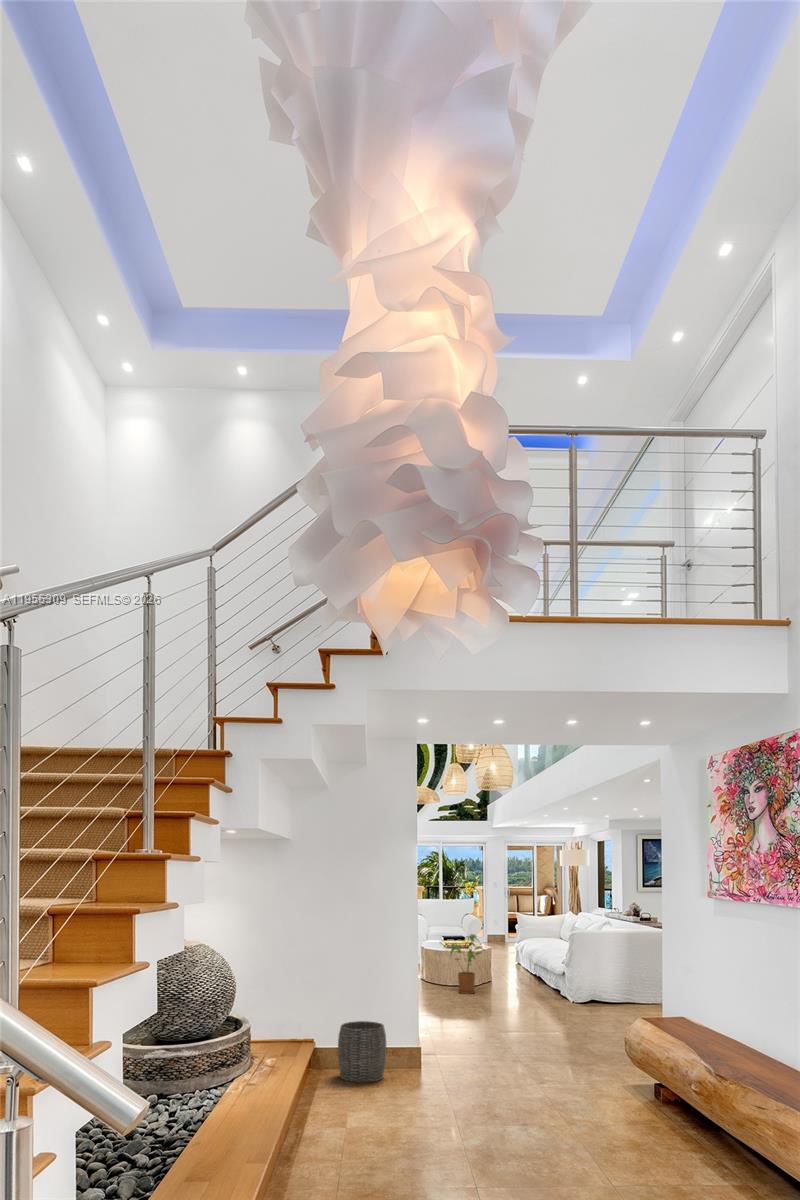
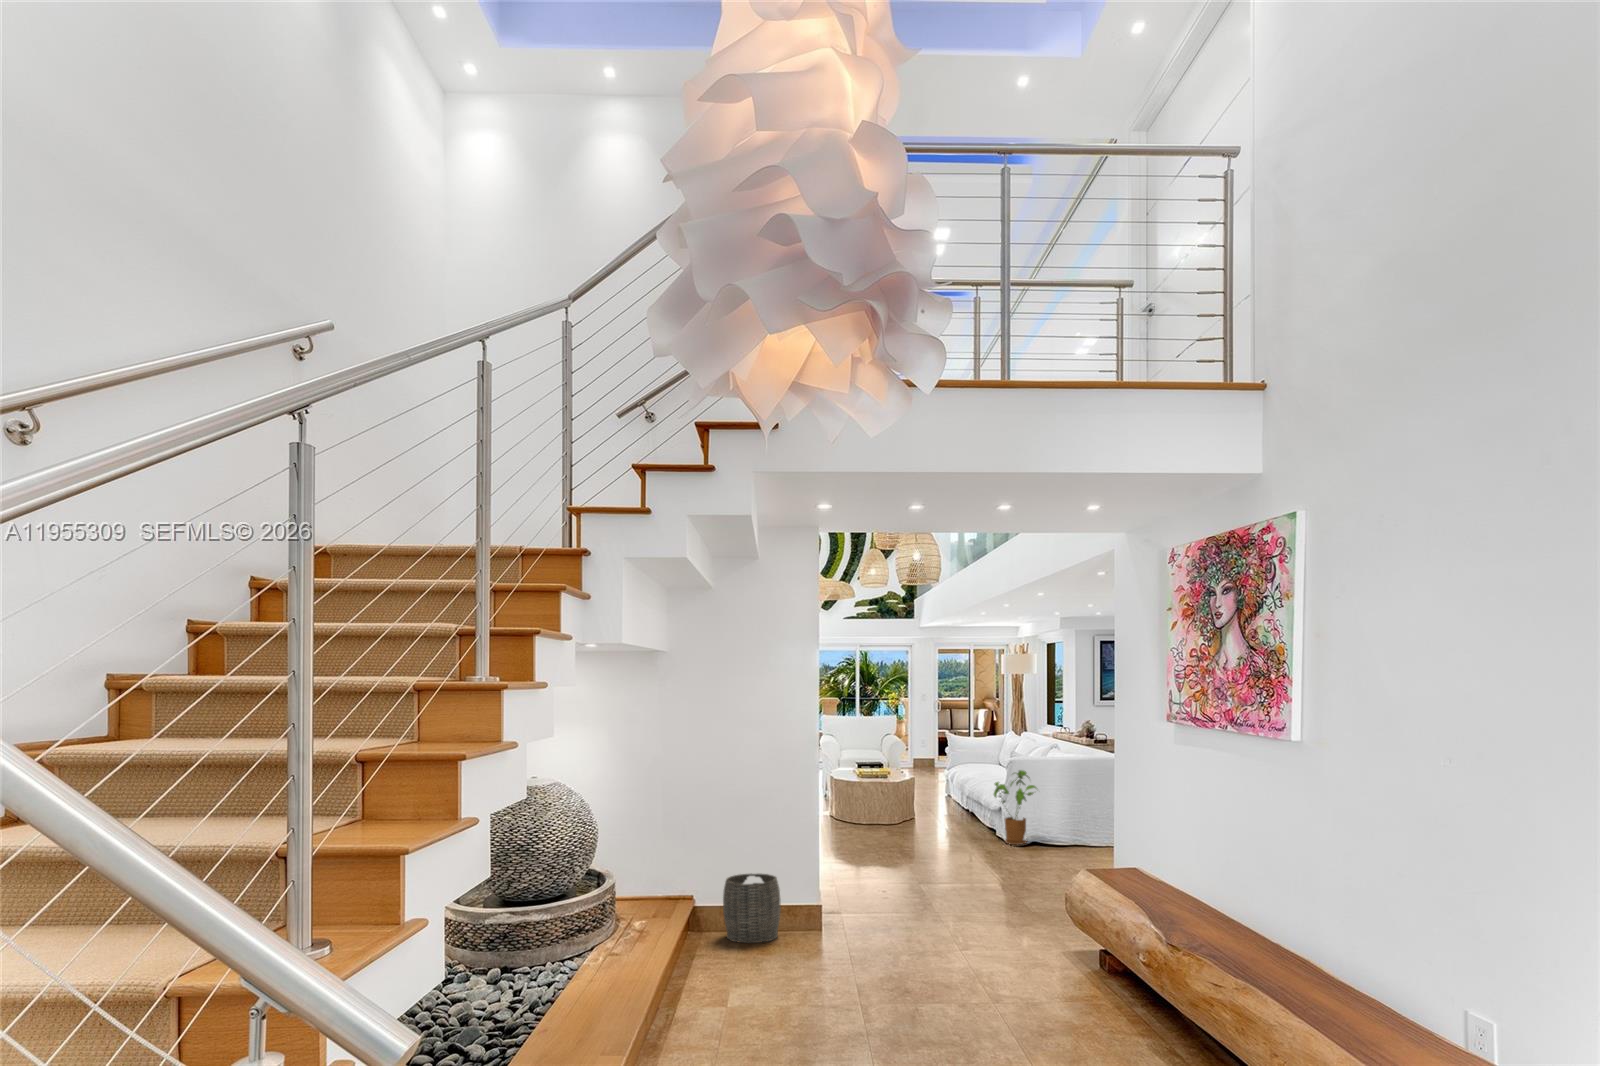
house plant: present [450,934,483,994] -> present [994,770,1036,845]

